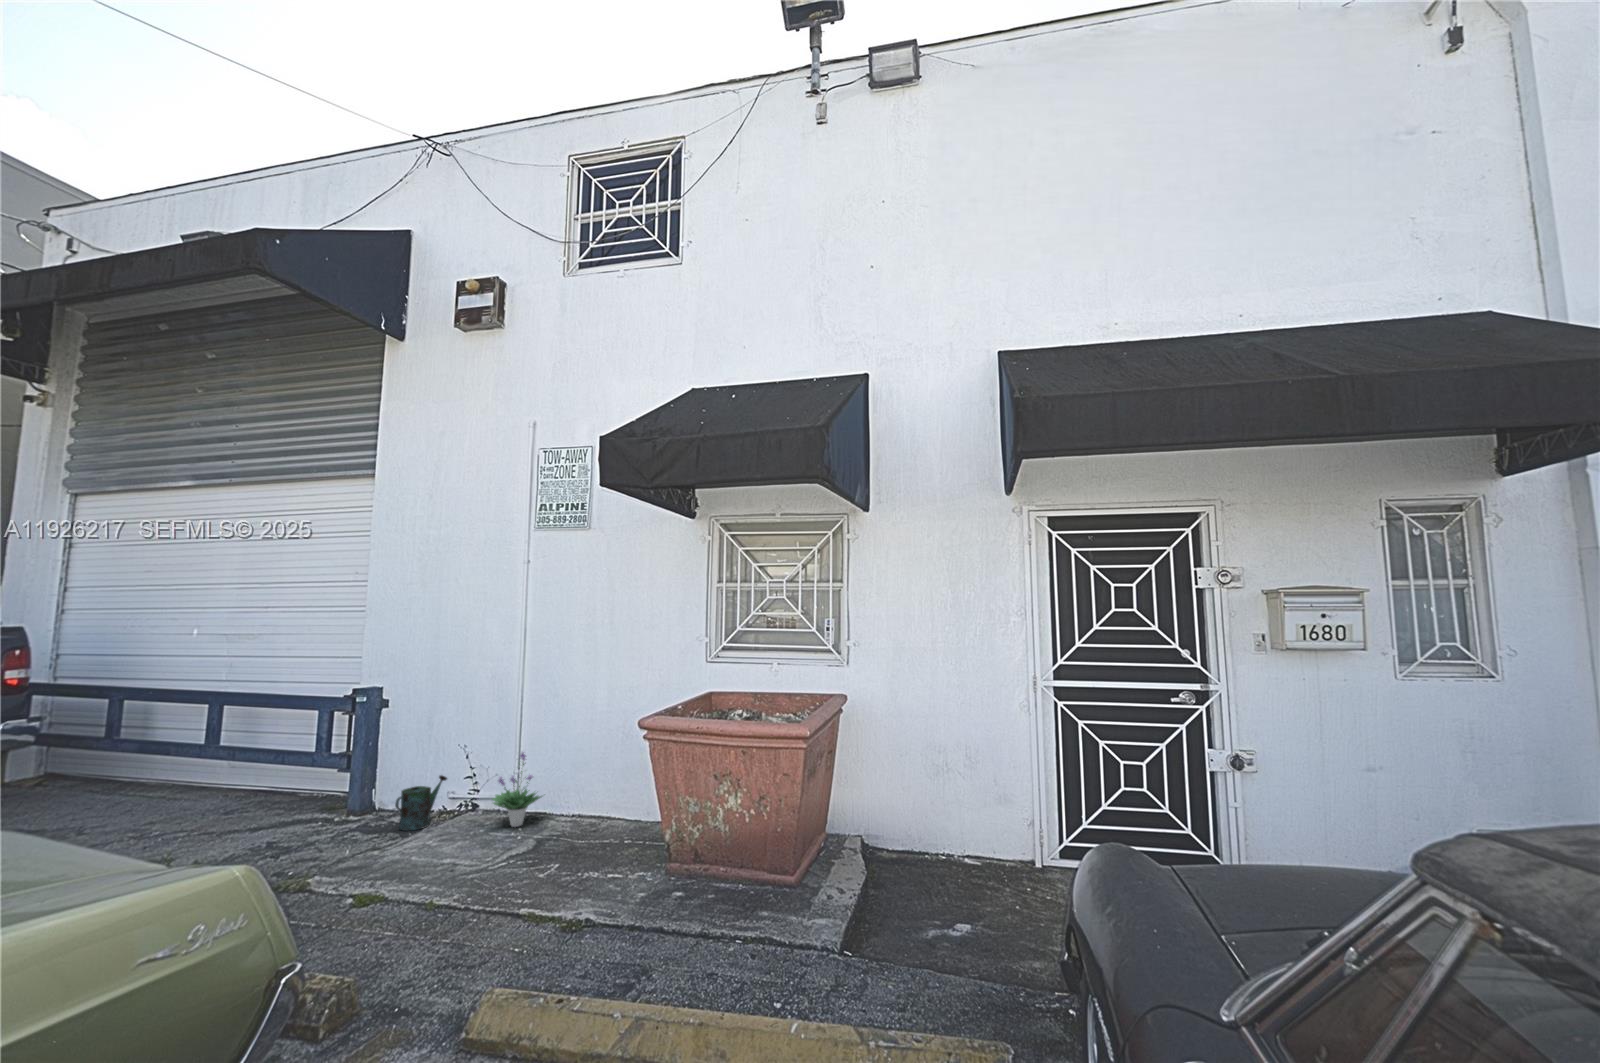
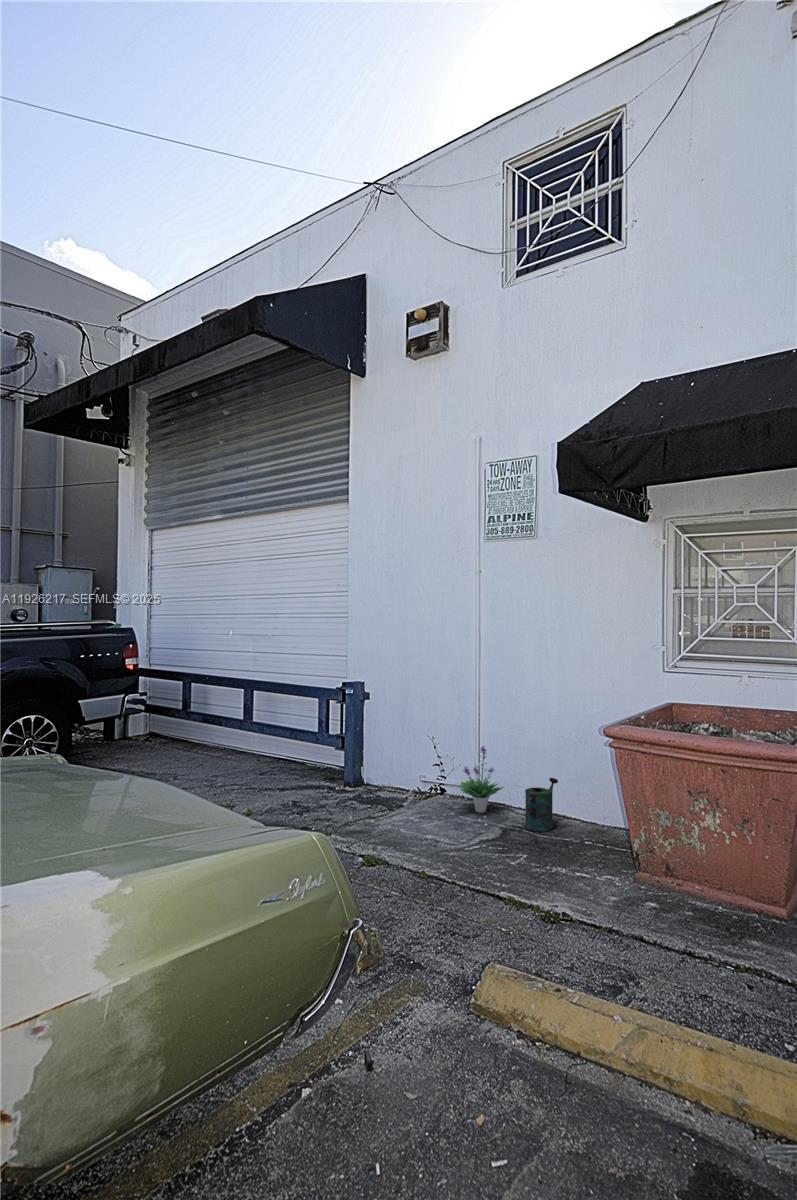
watering can: present [395,775,447,831] -> present [525,778,558,832]

